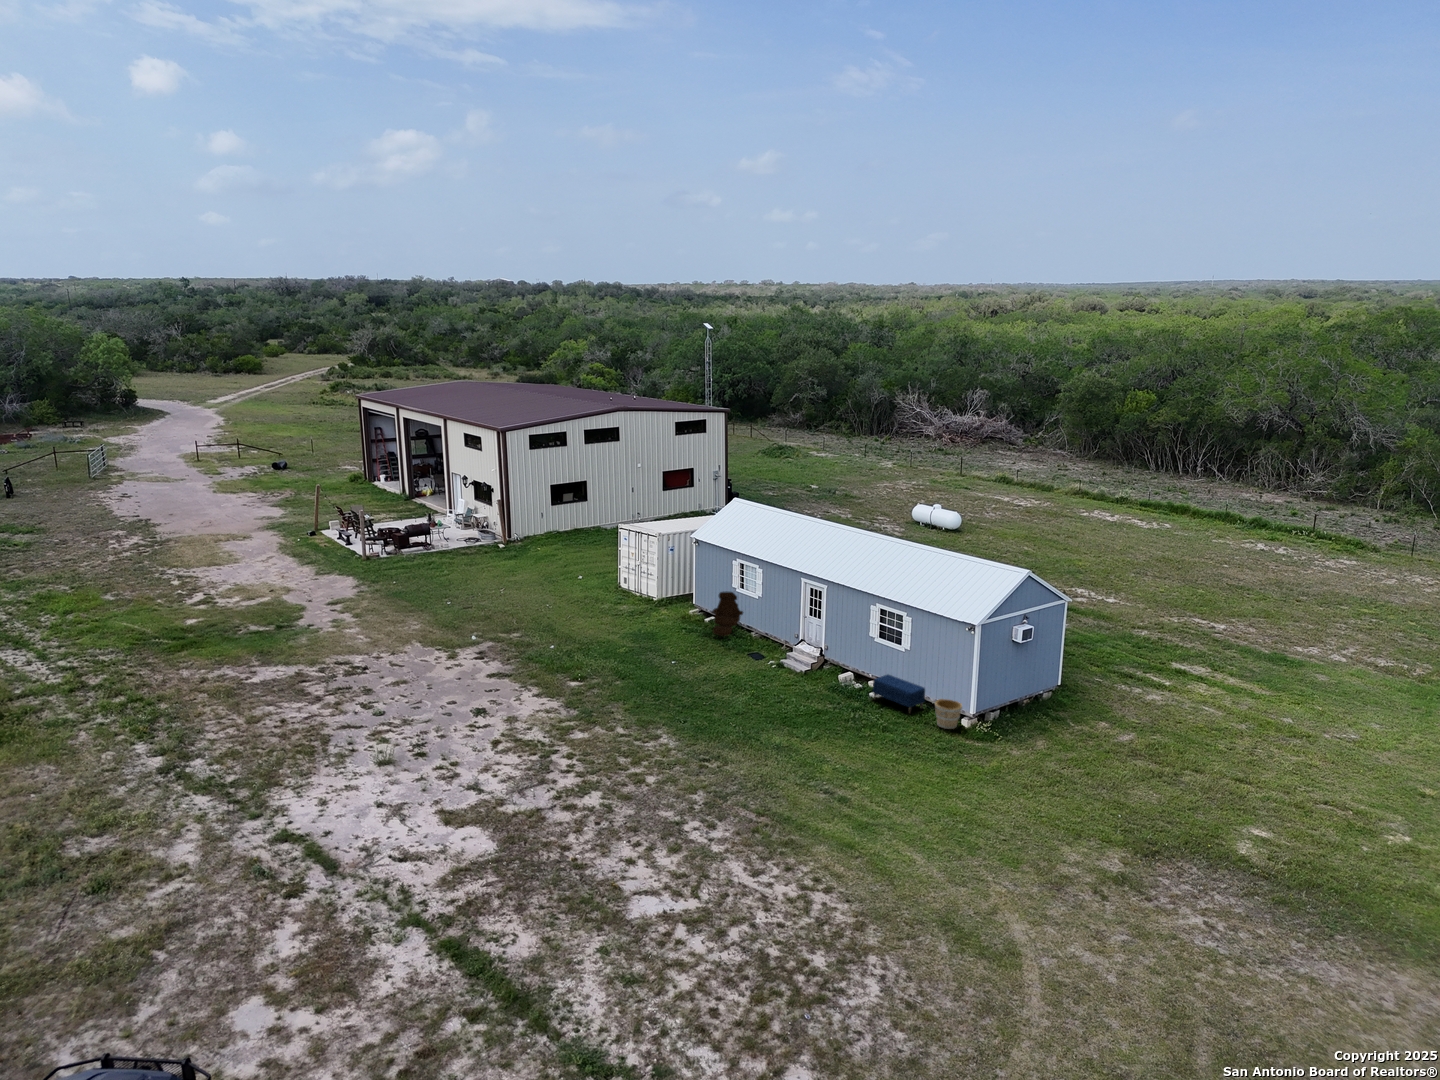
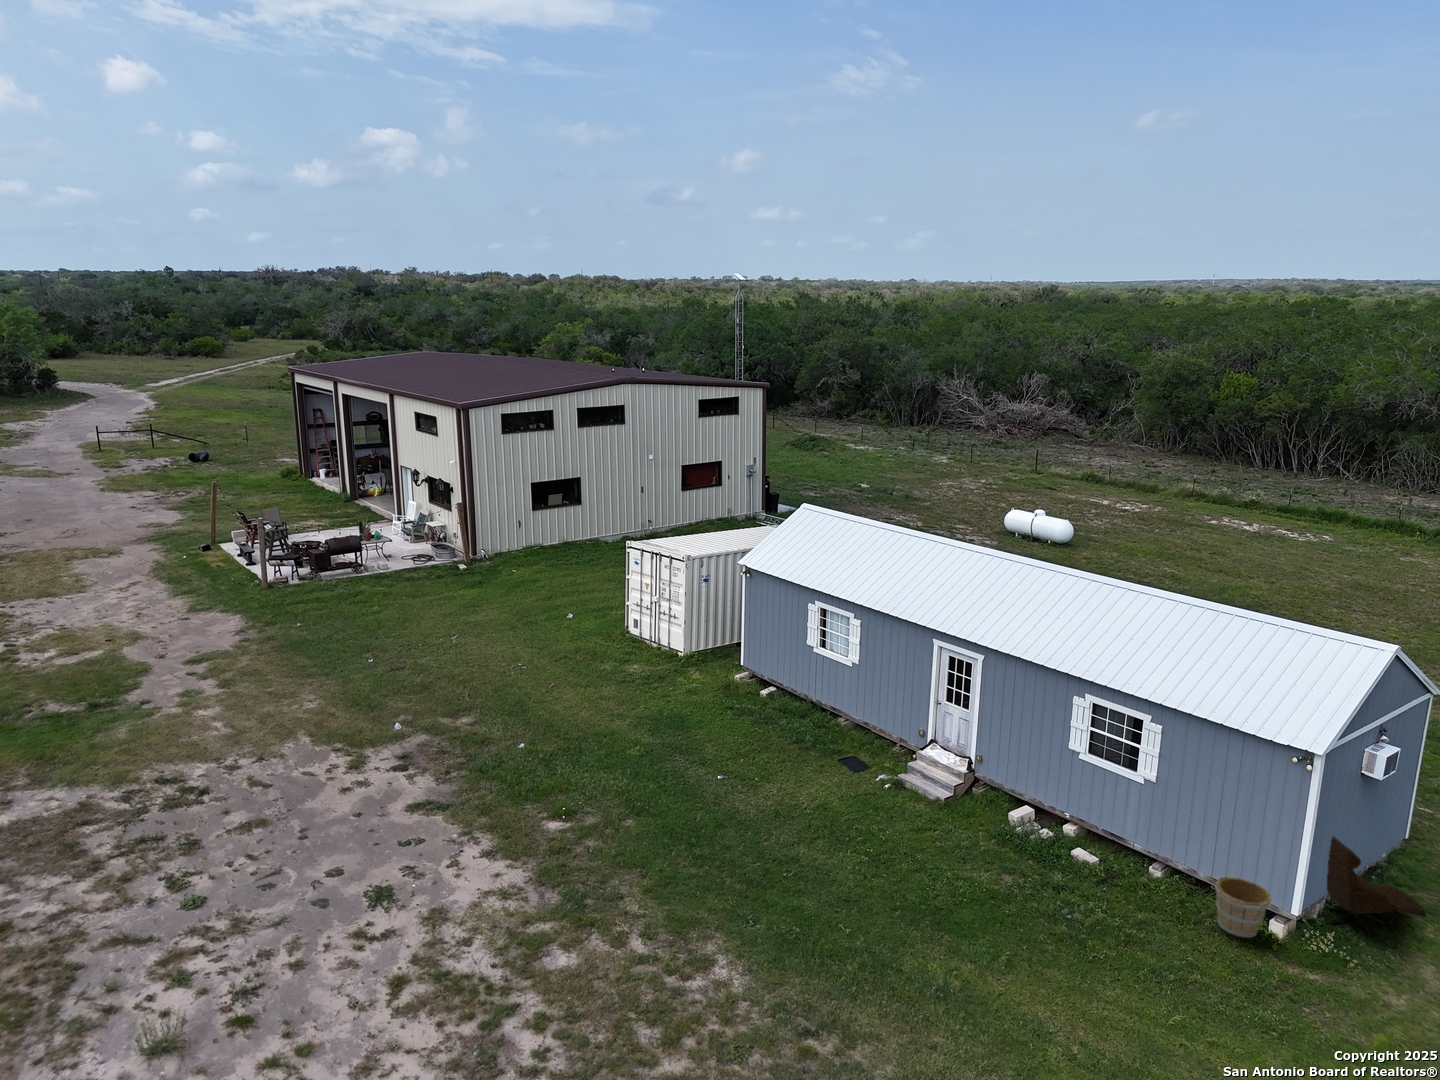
lounge chair: present [712,591,743,637] -> present [1327,837,1426,936]
bench: present [873,675,925,713] -> none [1079,816,1182,898]

